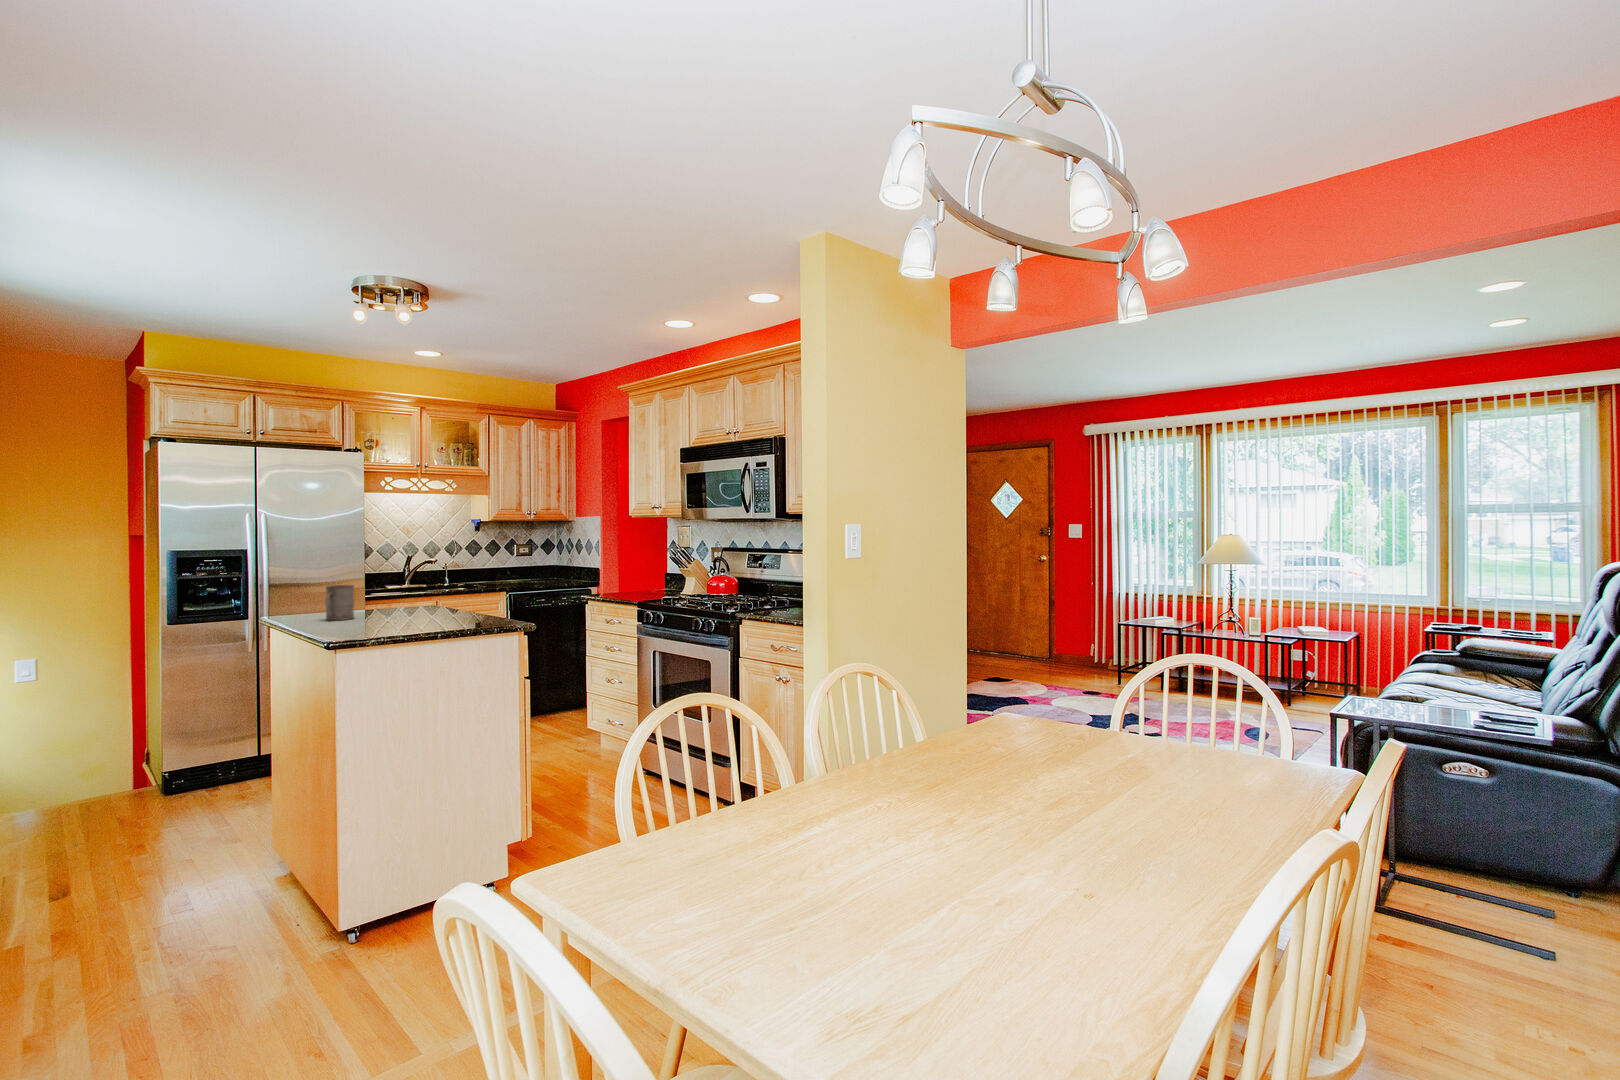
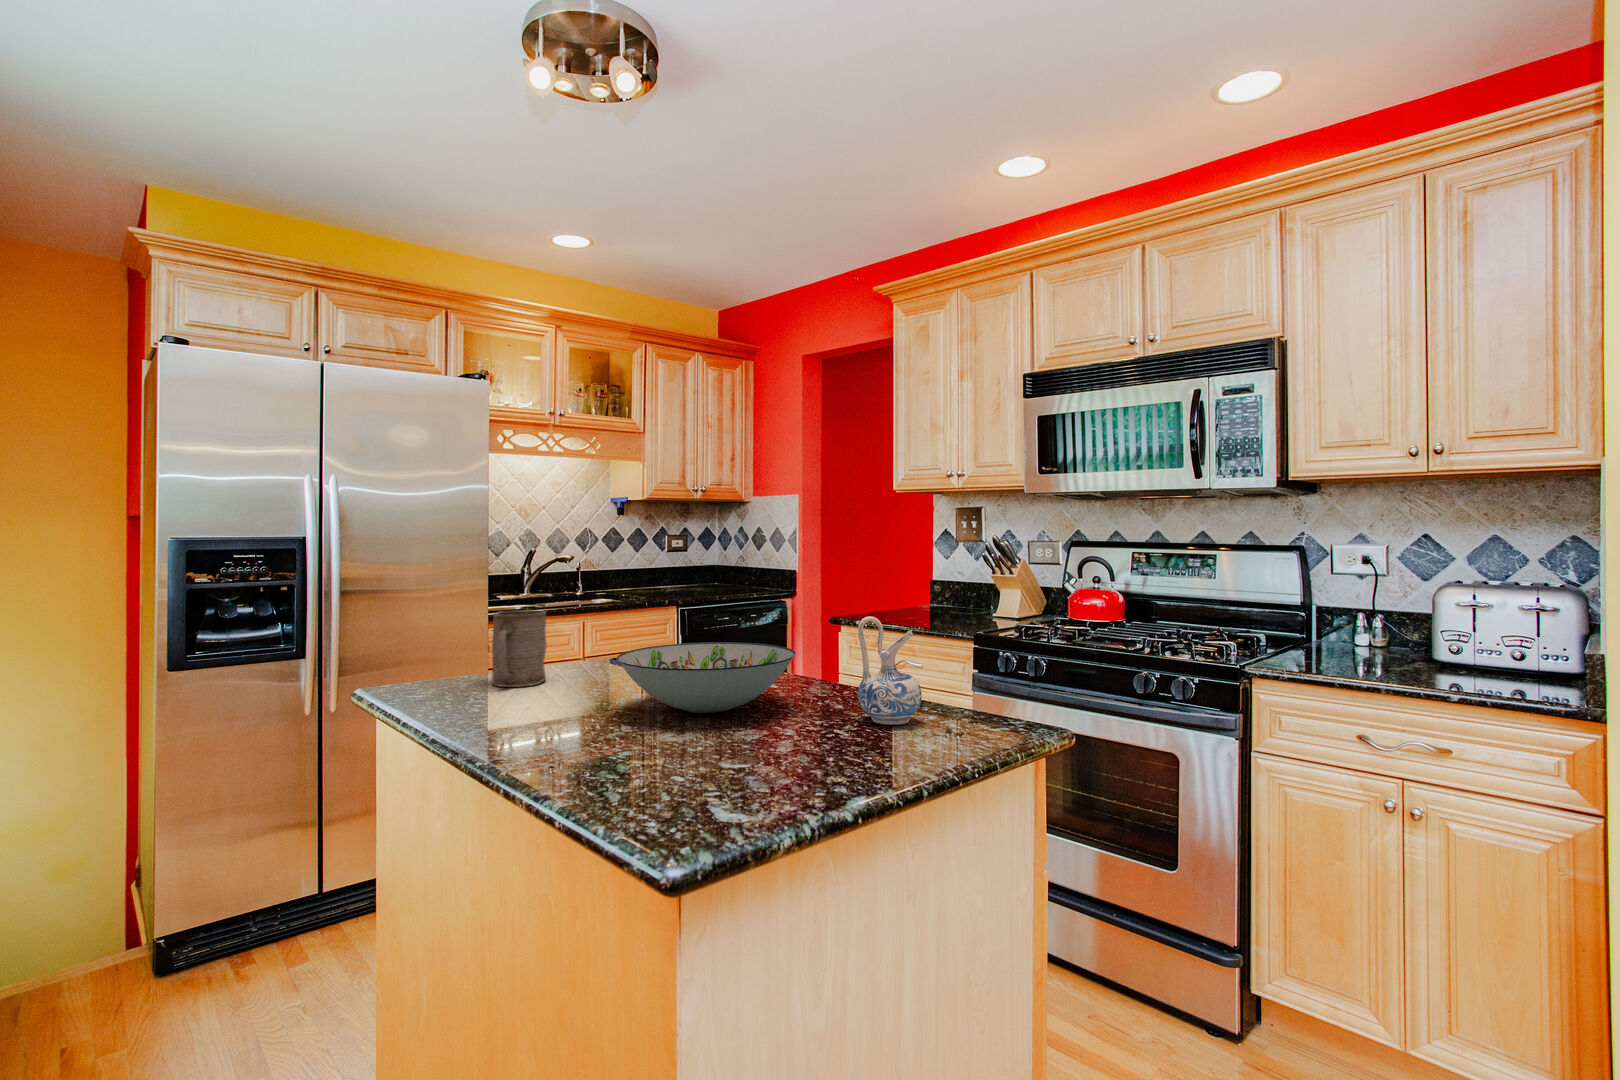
ceramic pitcher: none [466,582,495,627] -> present [858,616,922,725]
decorative bowl: none [367,598,454,626] -> present [617,642,796,713]

